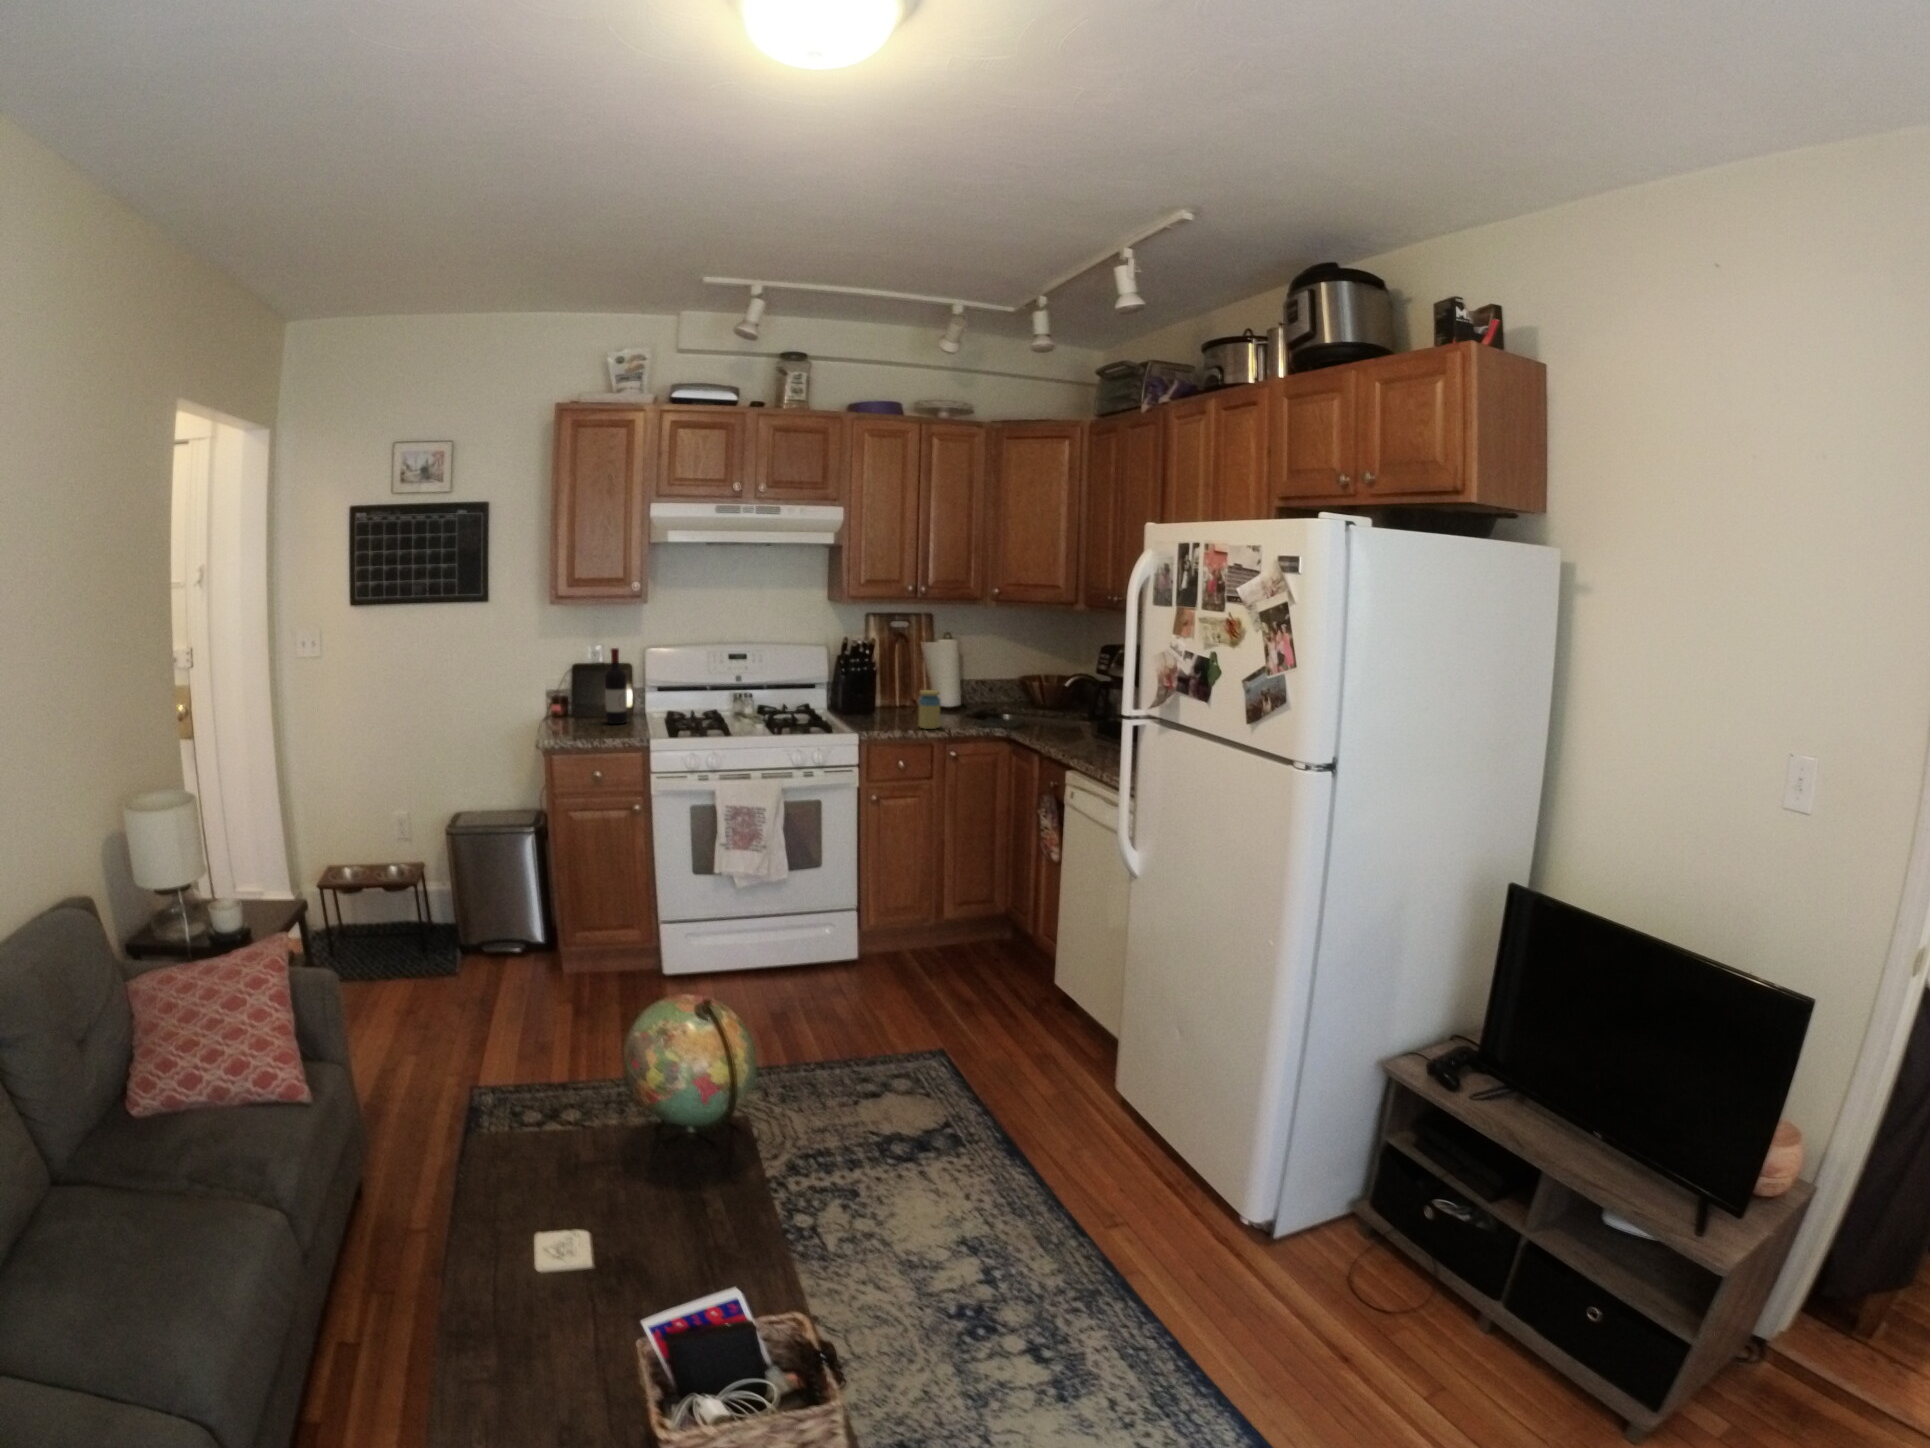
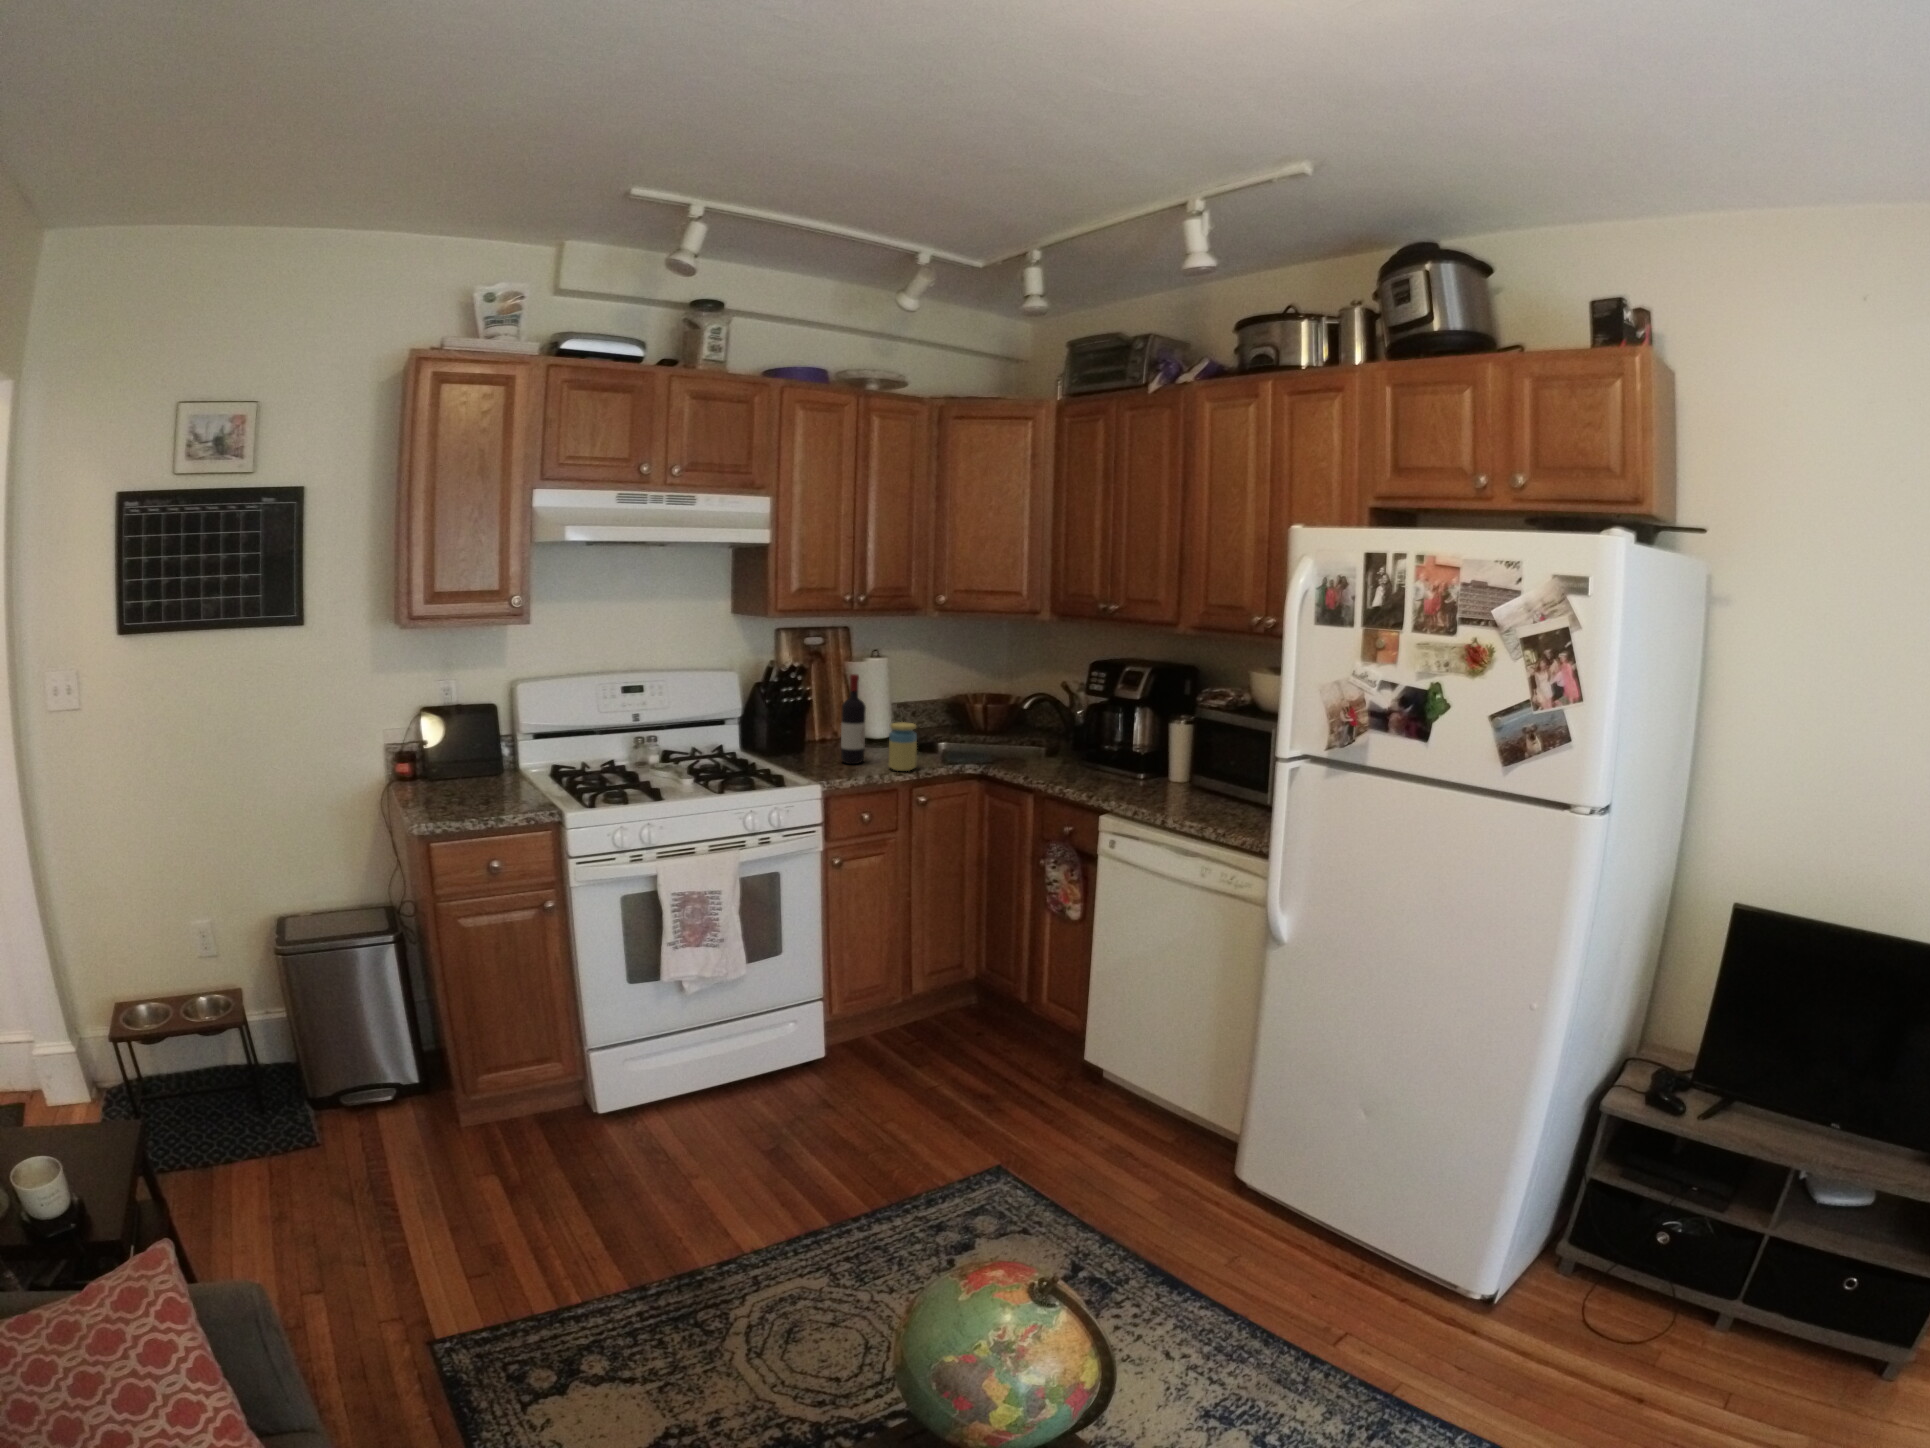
wine bottle: present [605,648,627,724] -> present [841,674,866,764]

